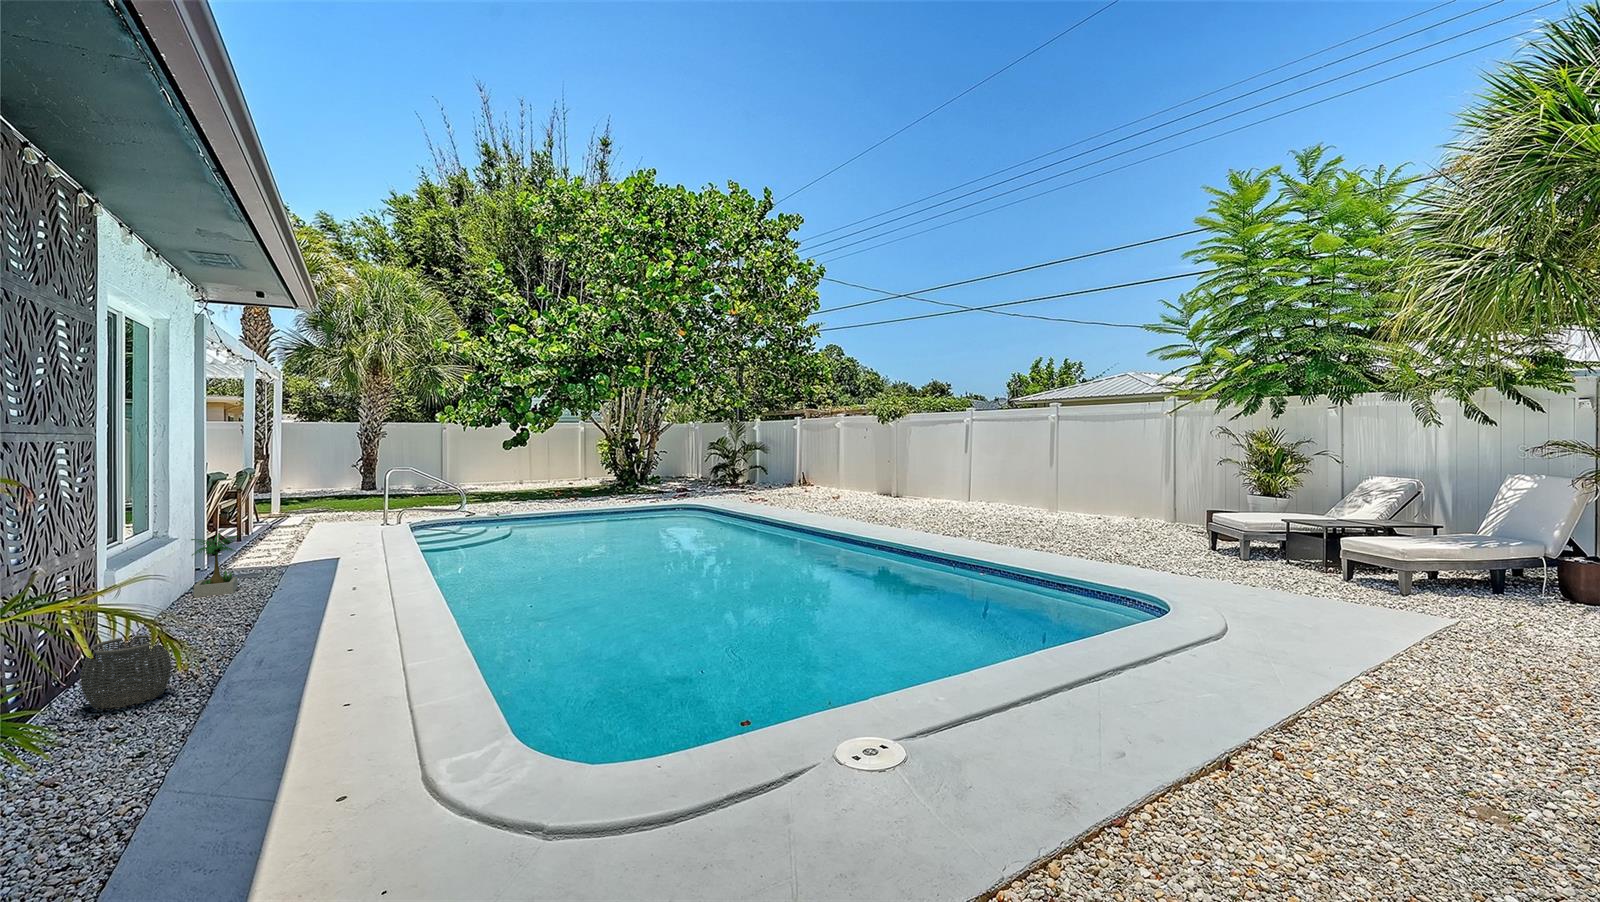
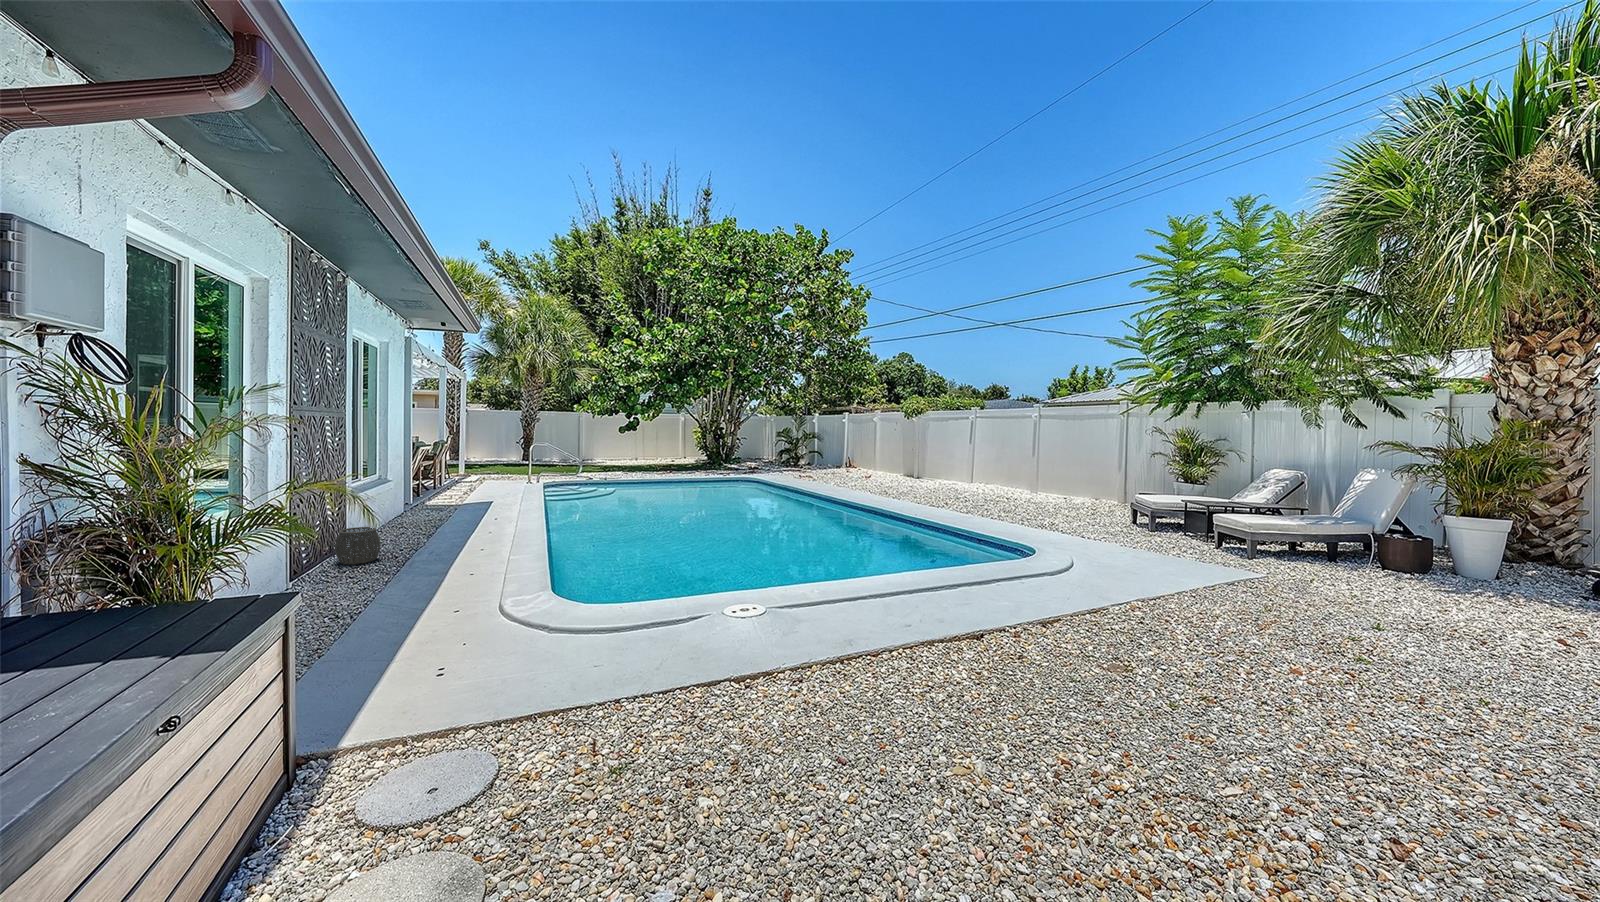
potted plant: present [191,534,239,597] -> none [397,479,431,518]

